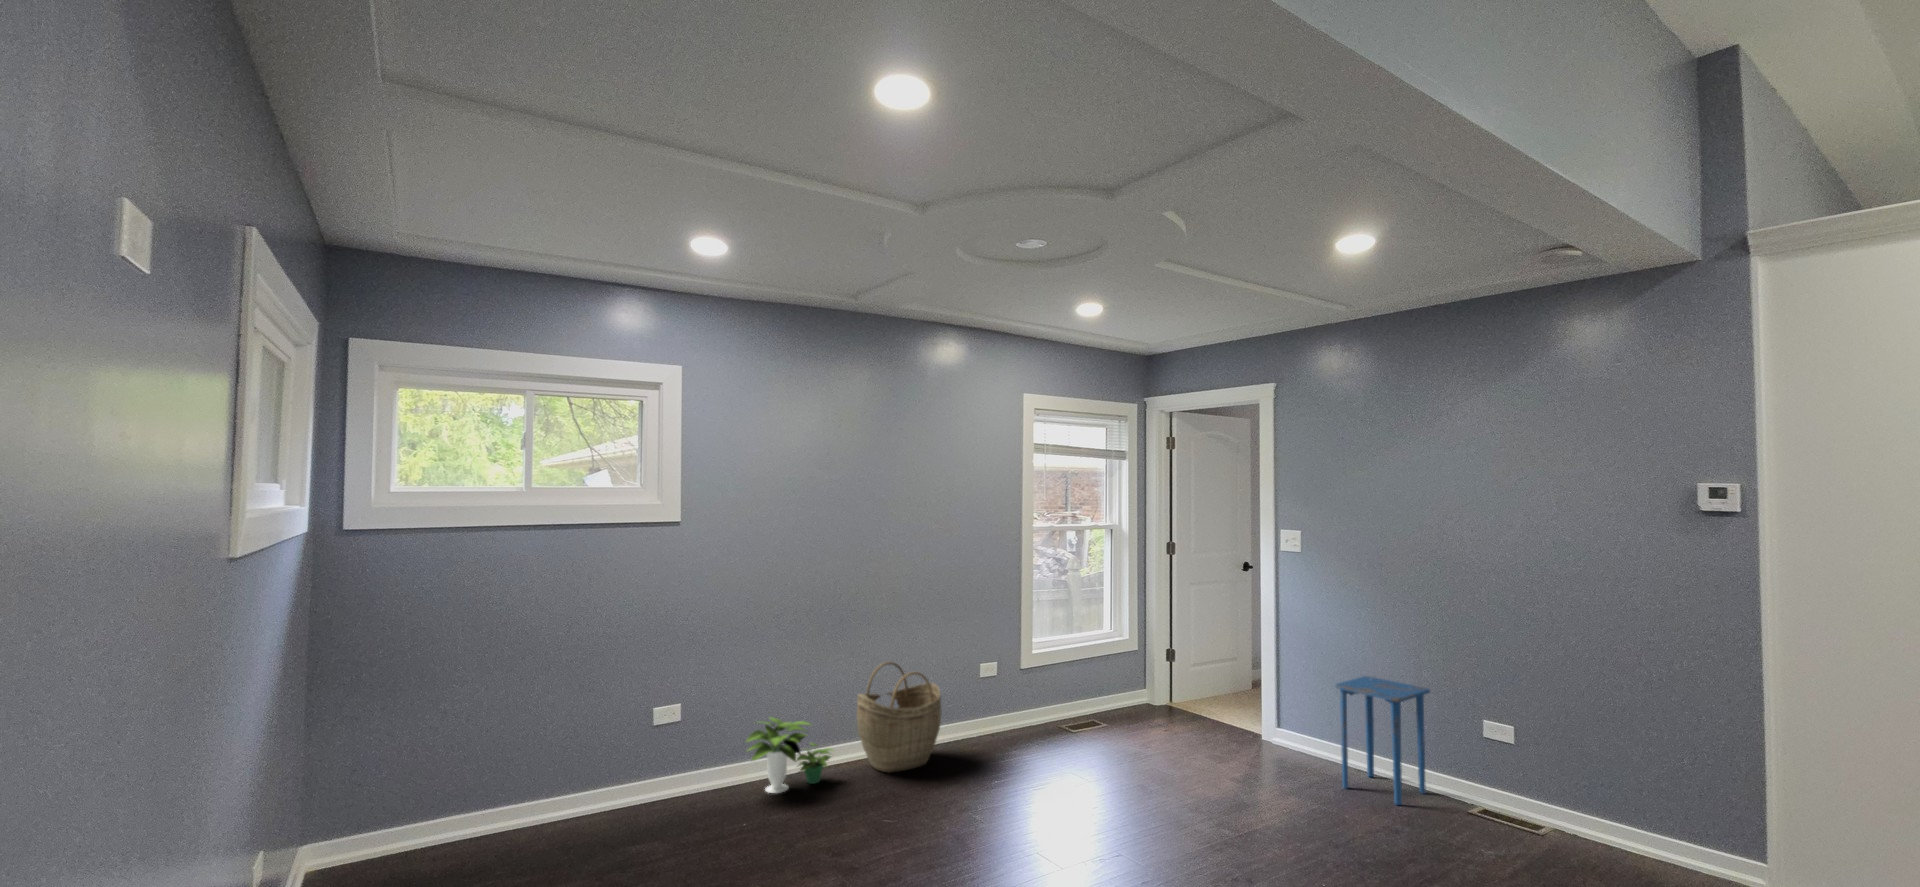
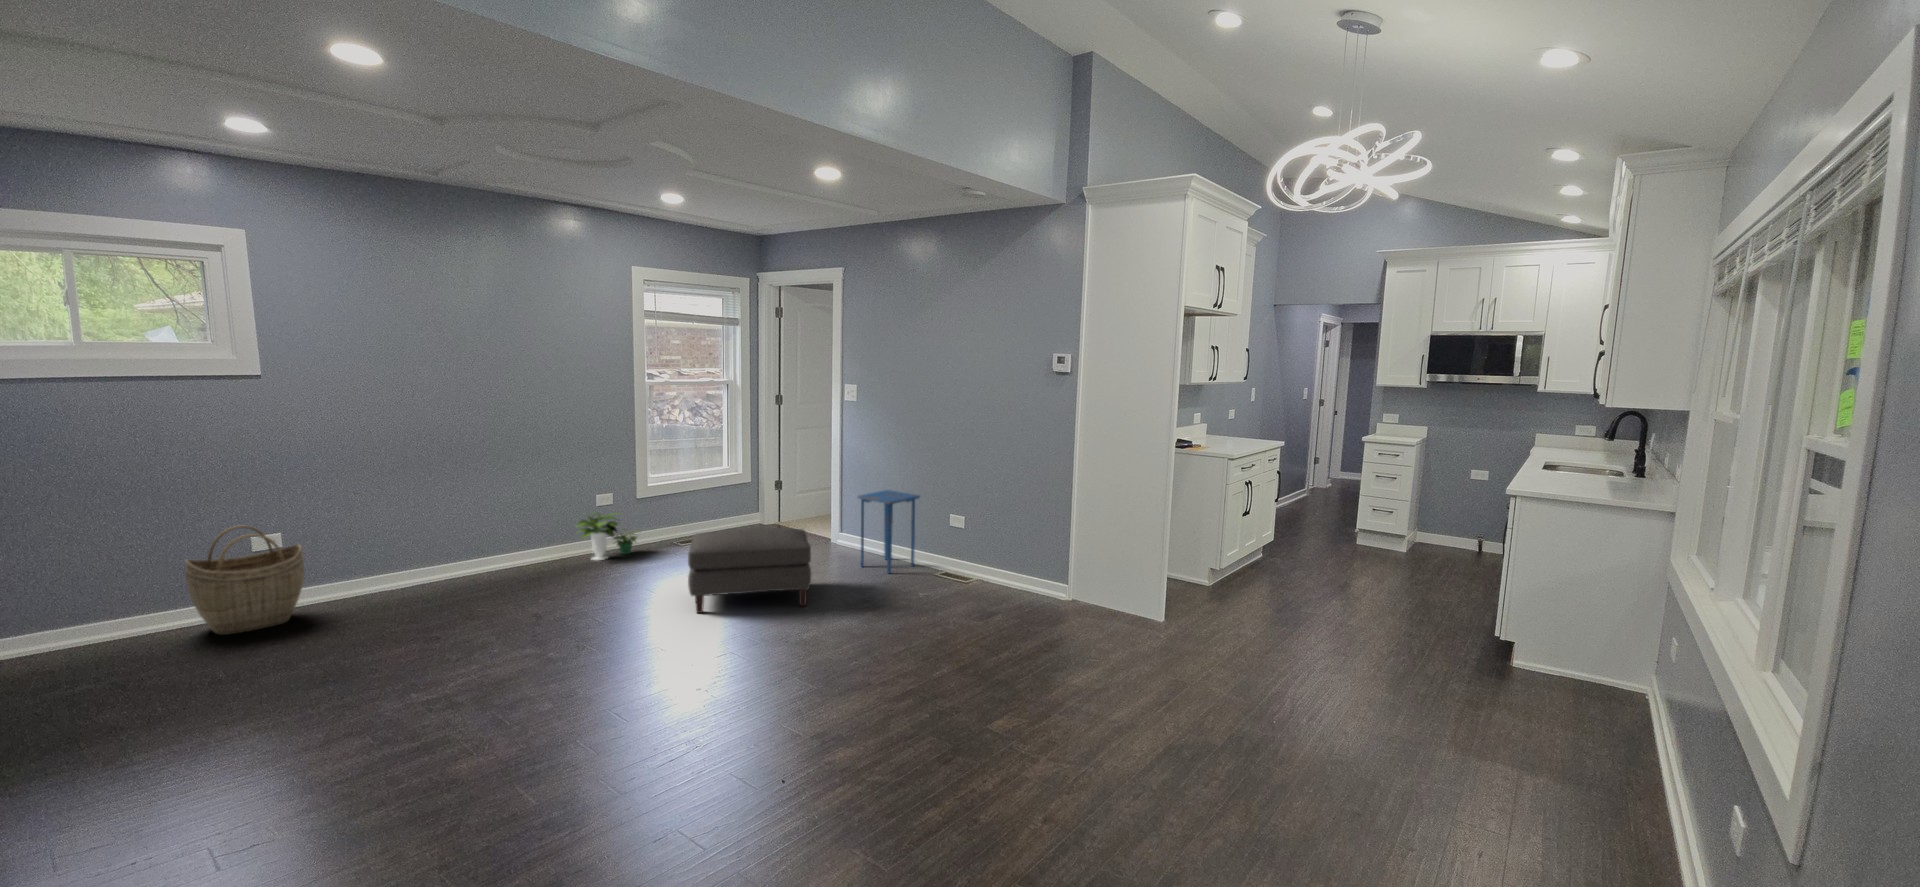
woven basket: present [857,662,941,773] -> present [186,526,304,635]
potted plant: present [745,718,832,793] -> present [577,513,637,560]
ottoman: none [1135,731,1327,860] -> present [688,528,811,613]

